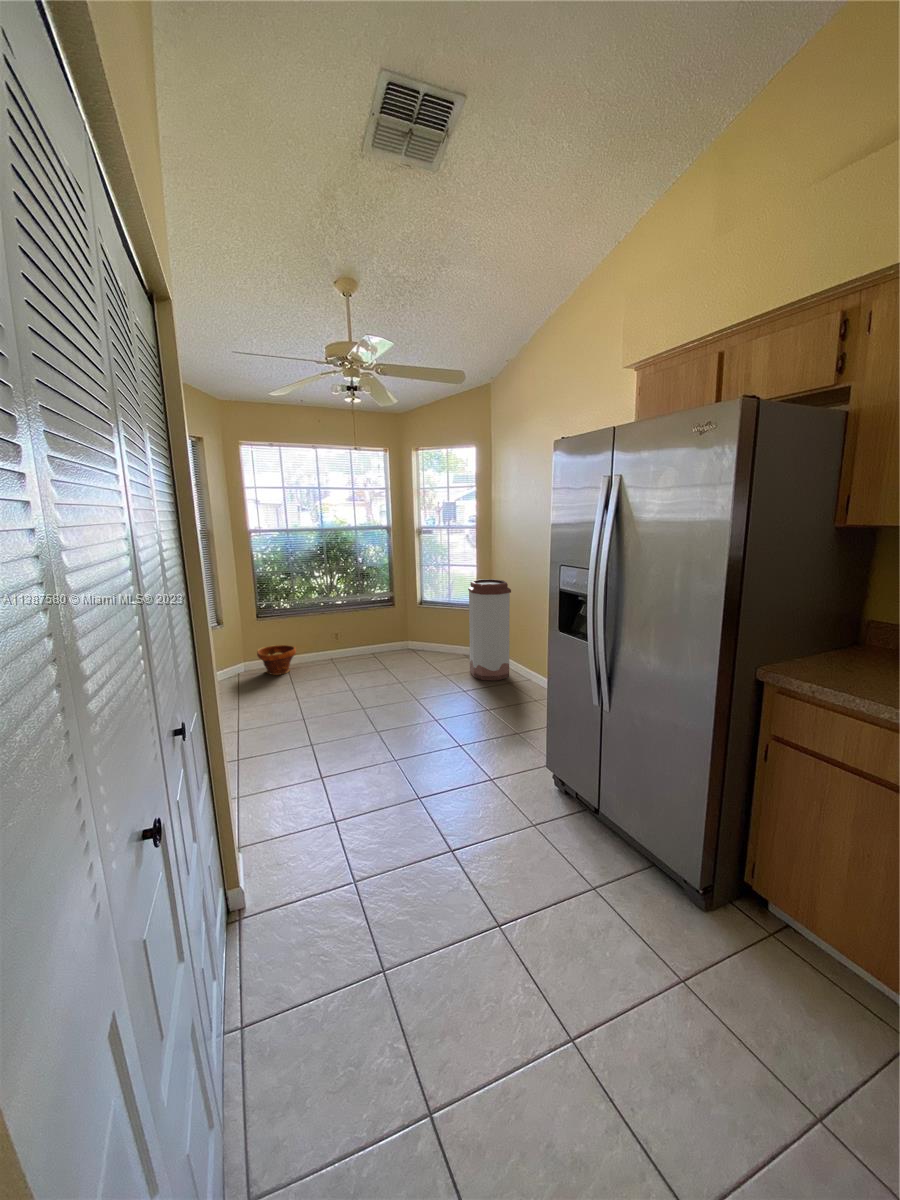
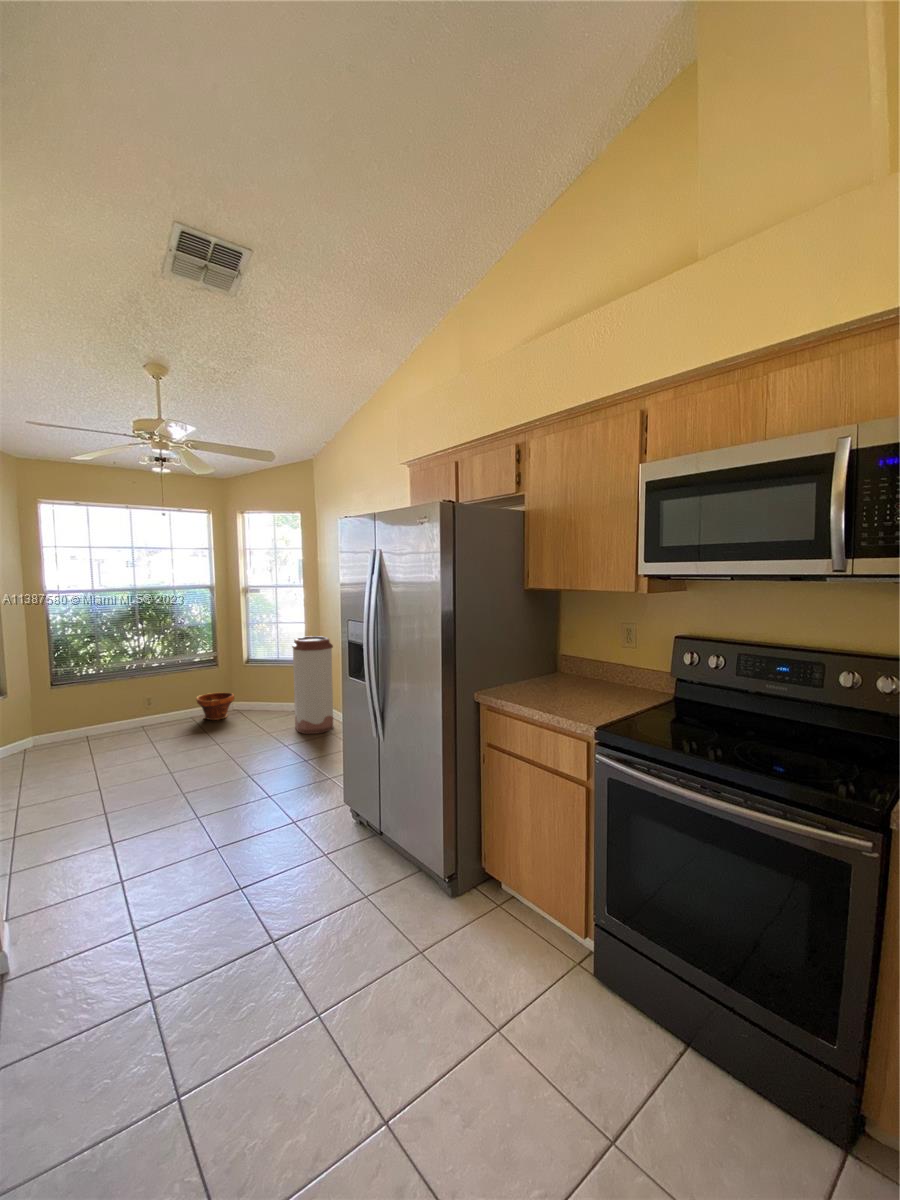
planter: present [257,645,296,675] -> present [196,692,235,720]

